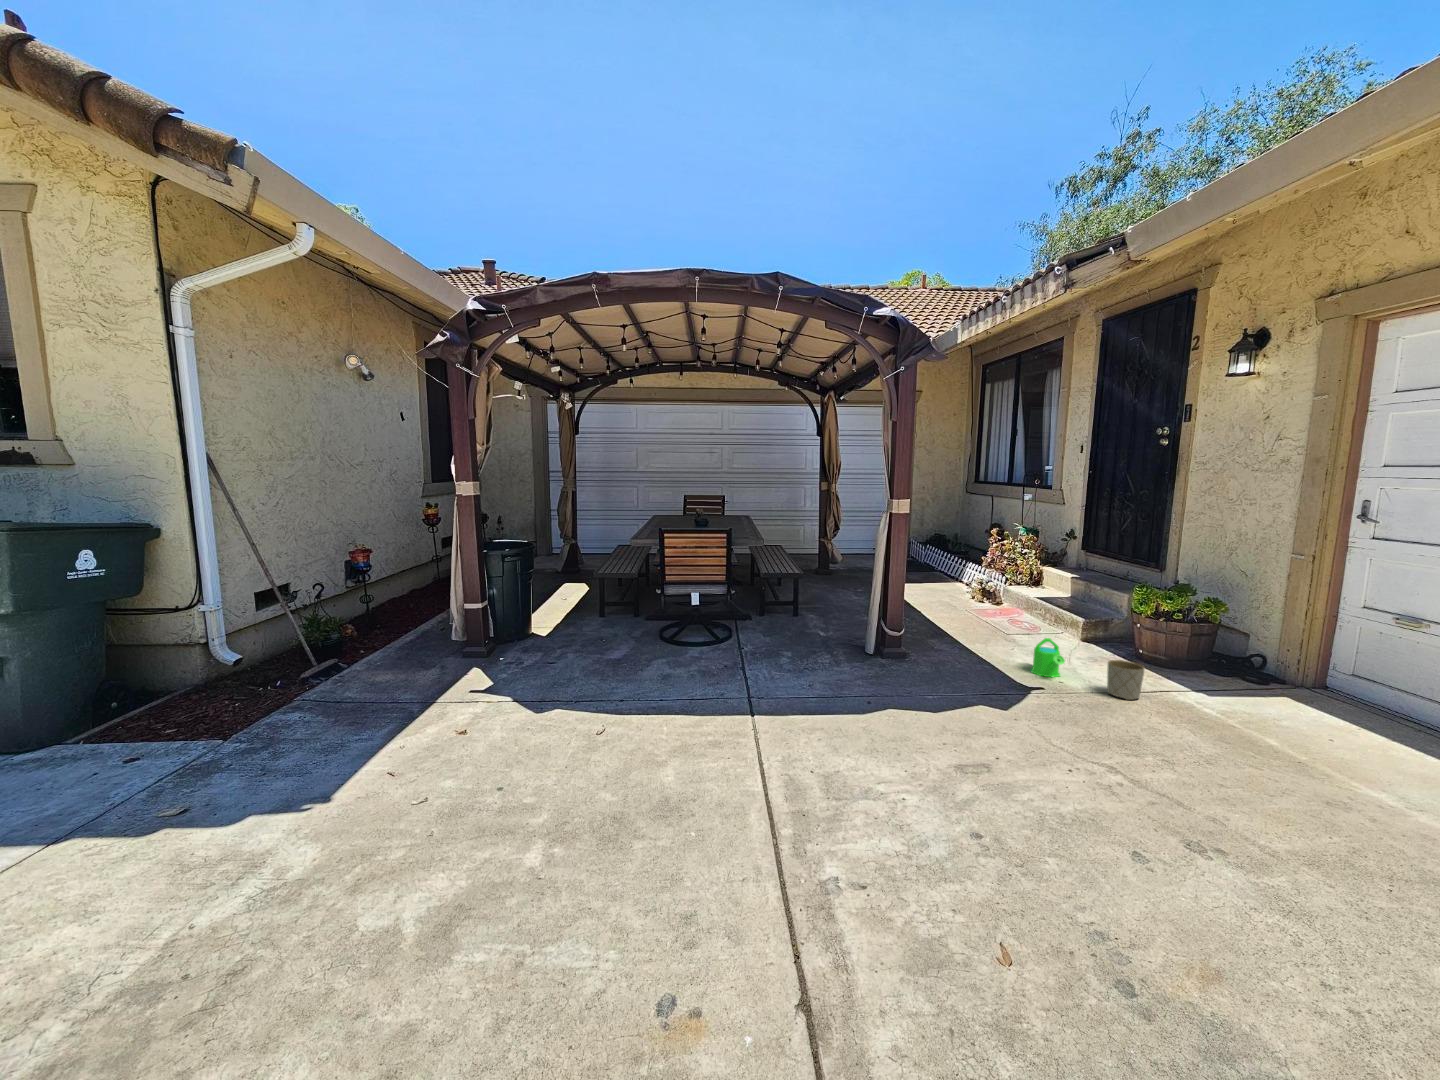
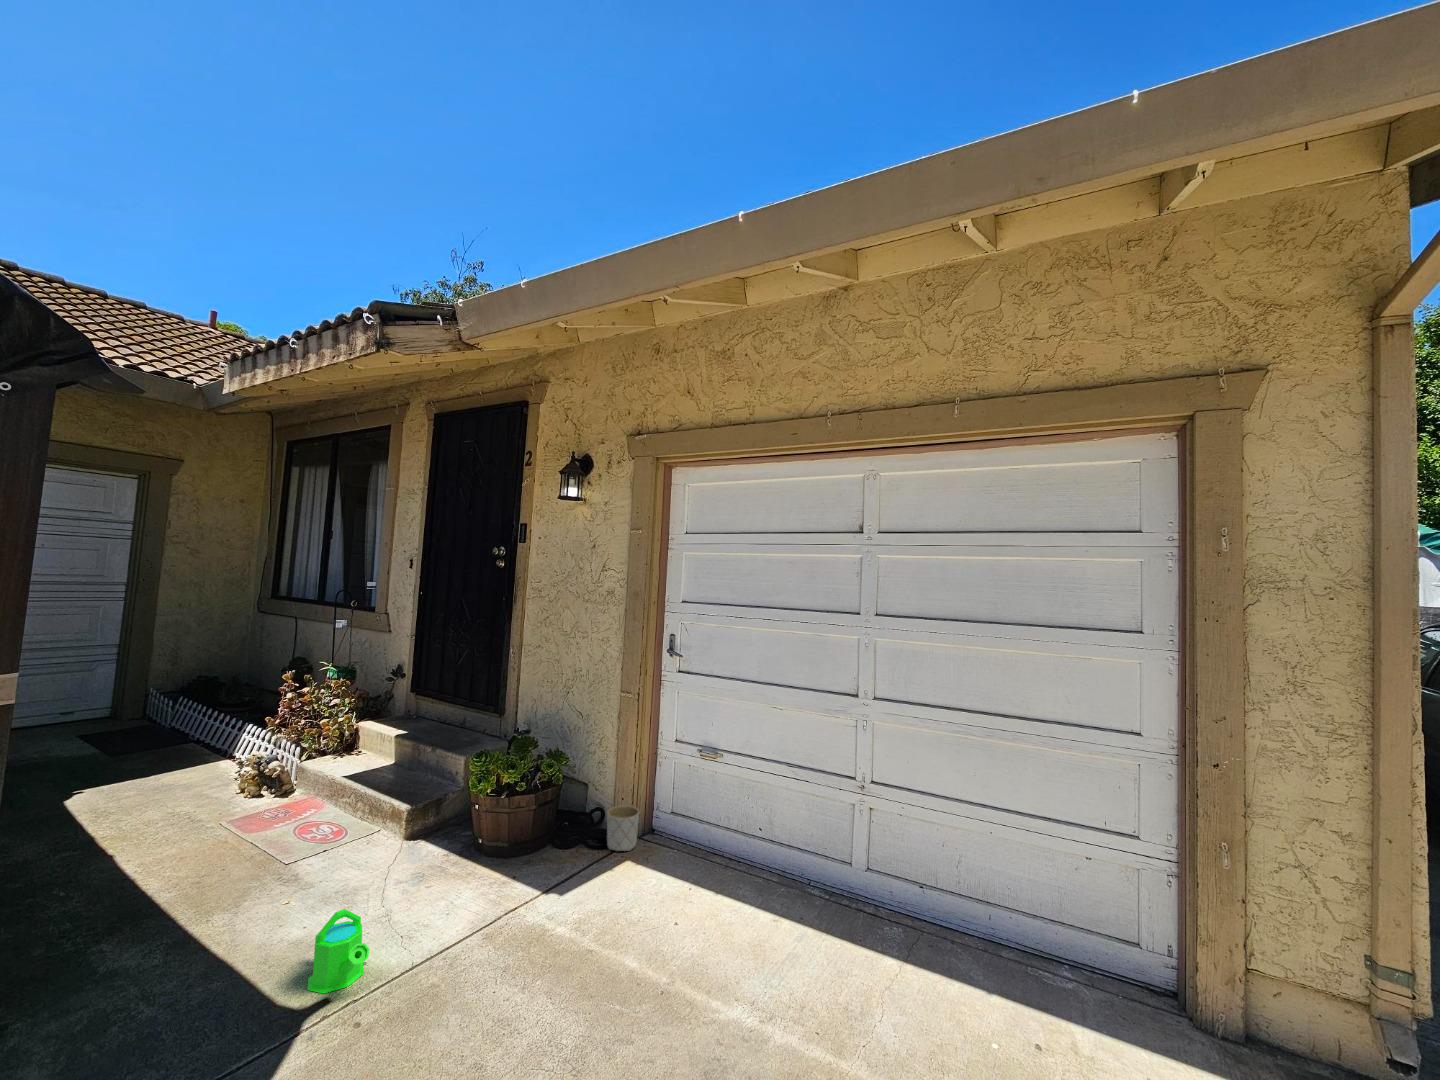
planter: present [1107,660,1145,700] -> present [607,805,640,851]

